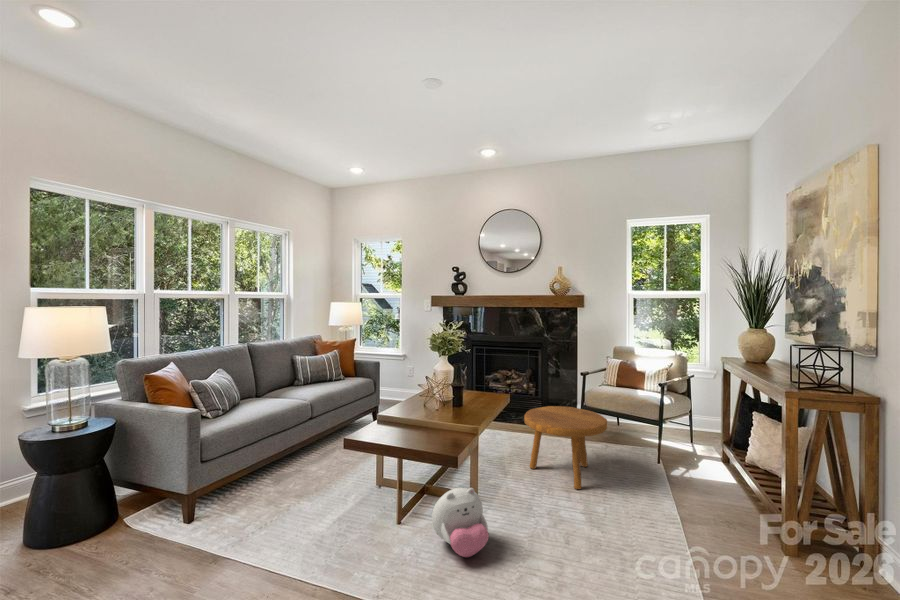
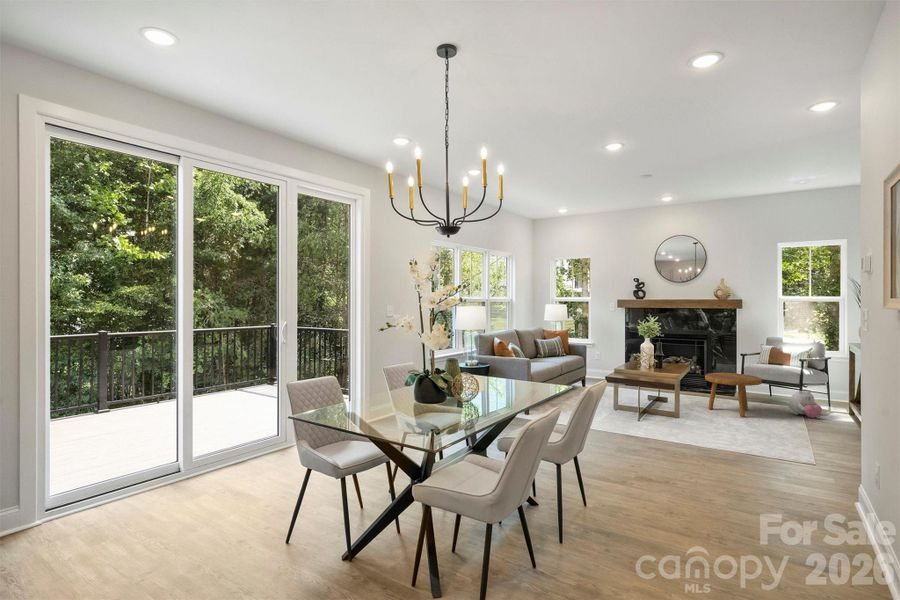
plush toy: present [432,488,489,557] -> present [789,390,822,418]

